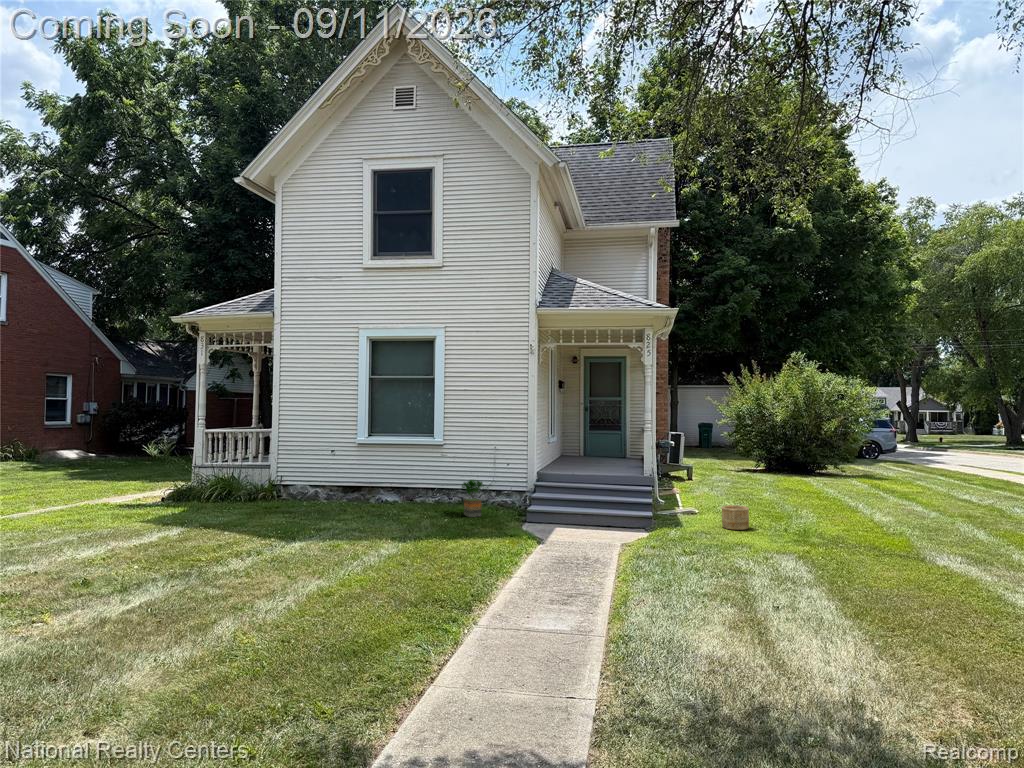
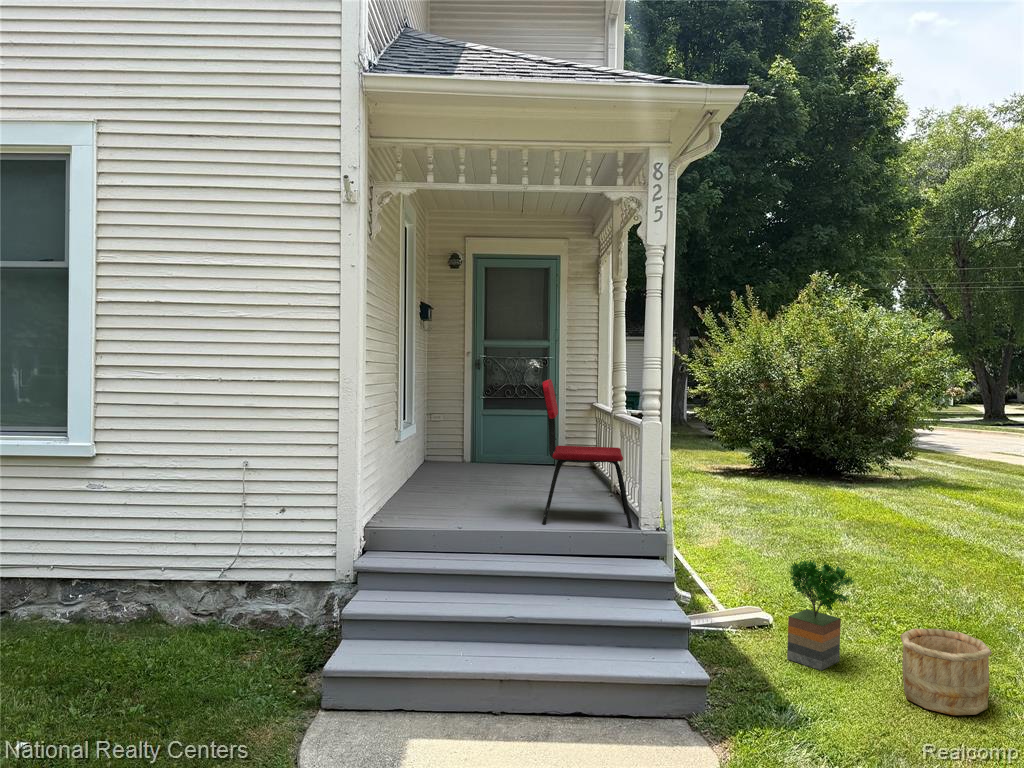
chair: none [604,417,642,475] -> present [541,379,632,528]
potted tree: present [462,480,484,517] -> present [787,560,854,670]

